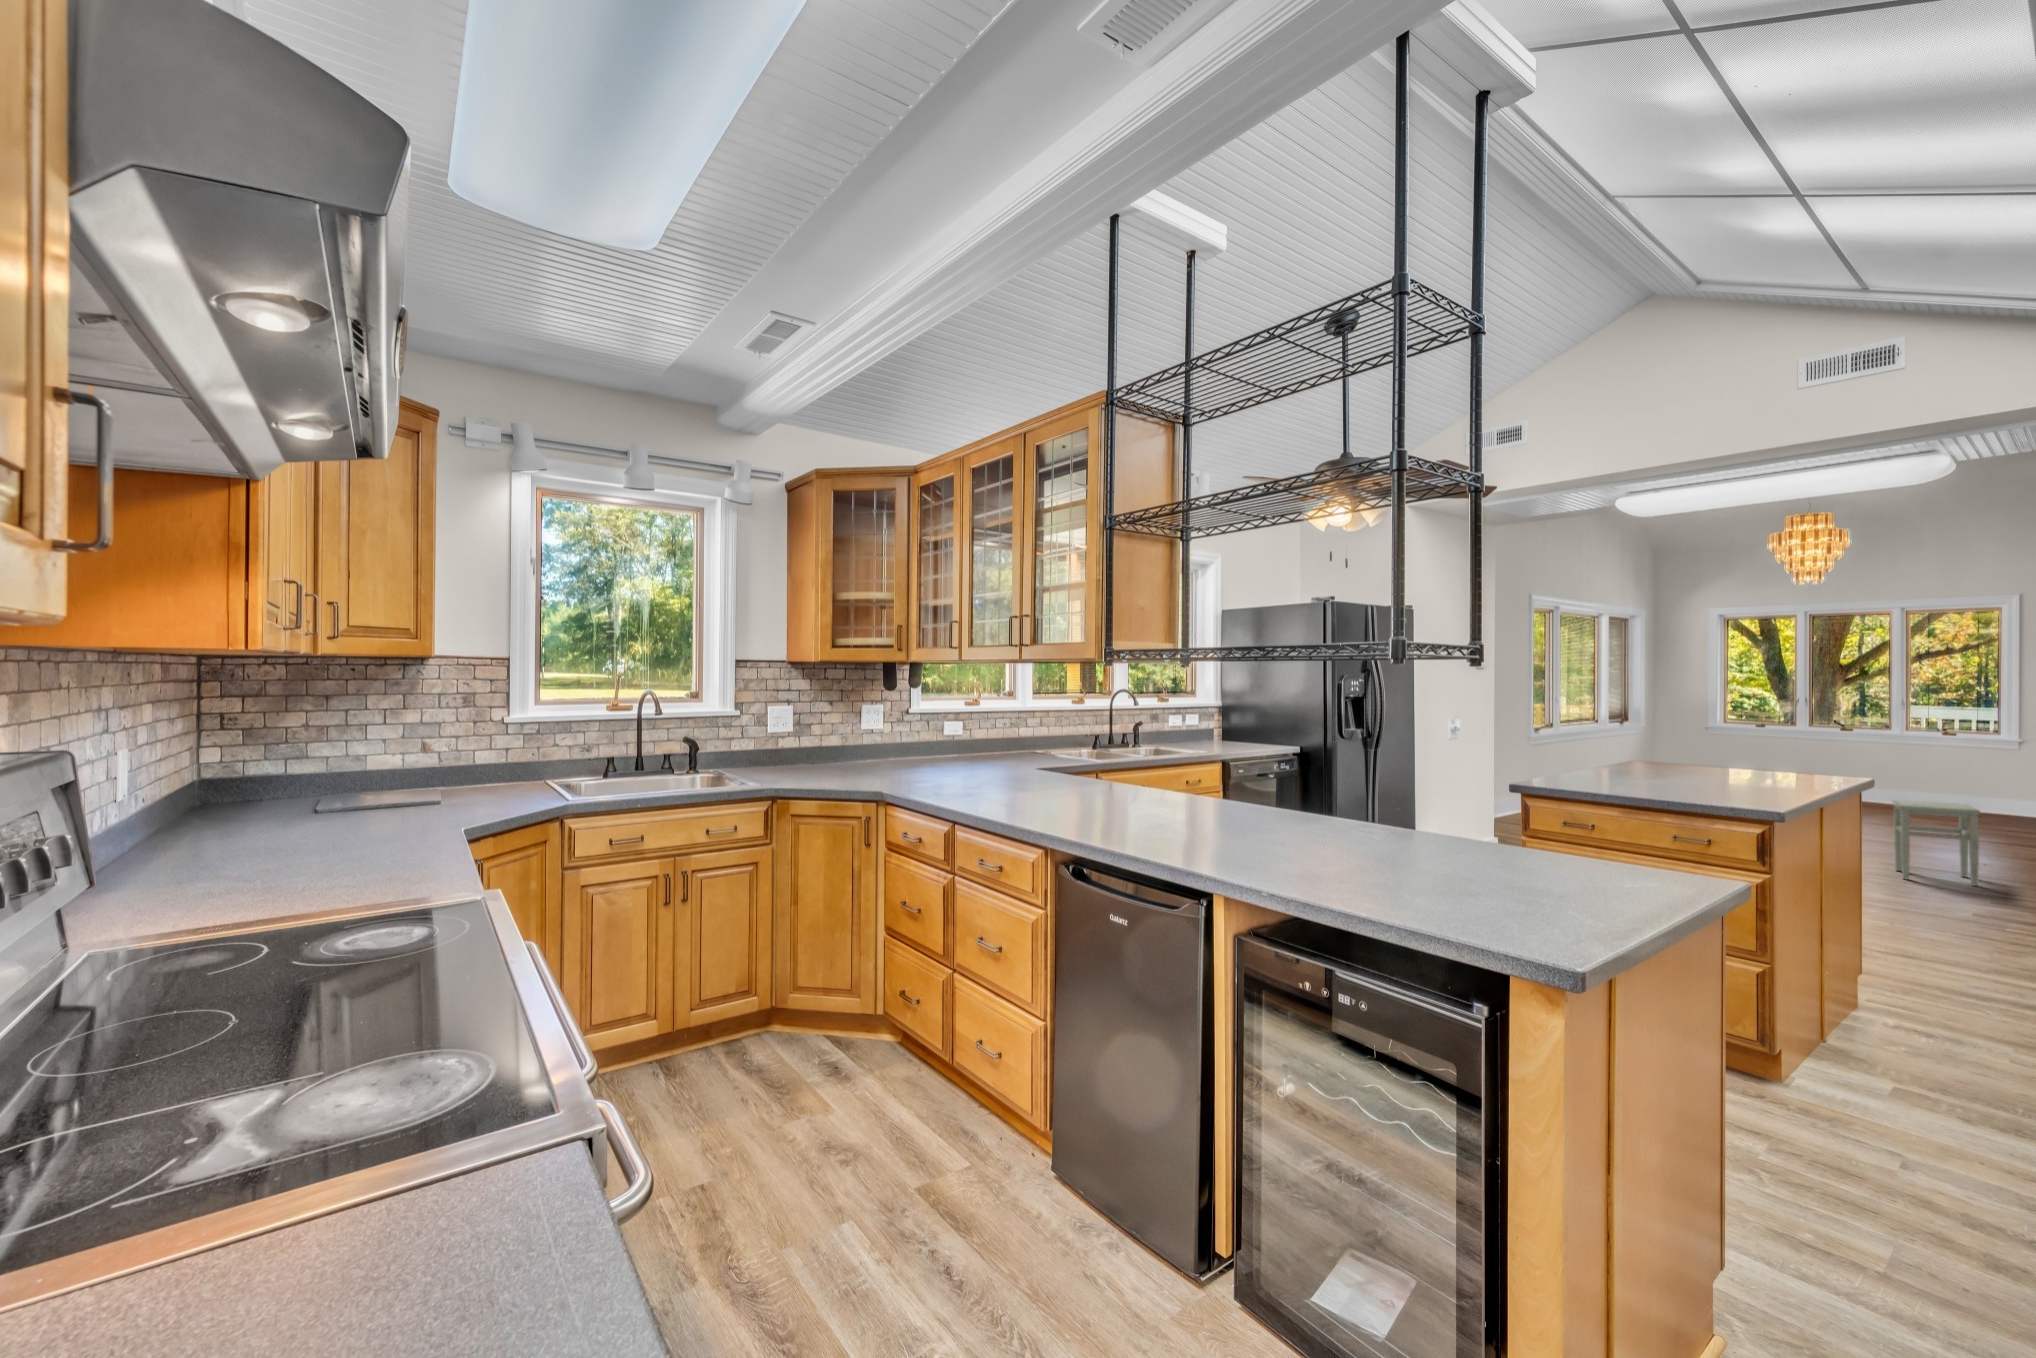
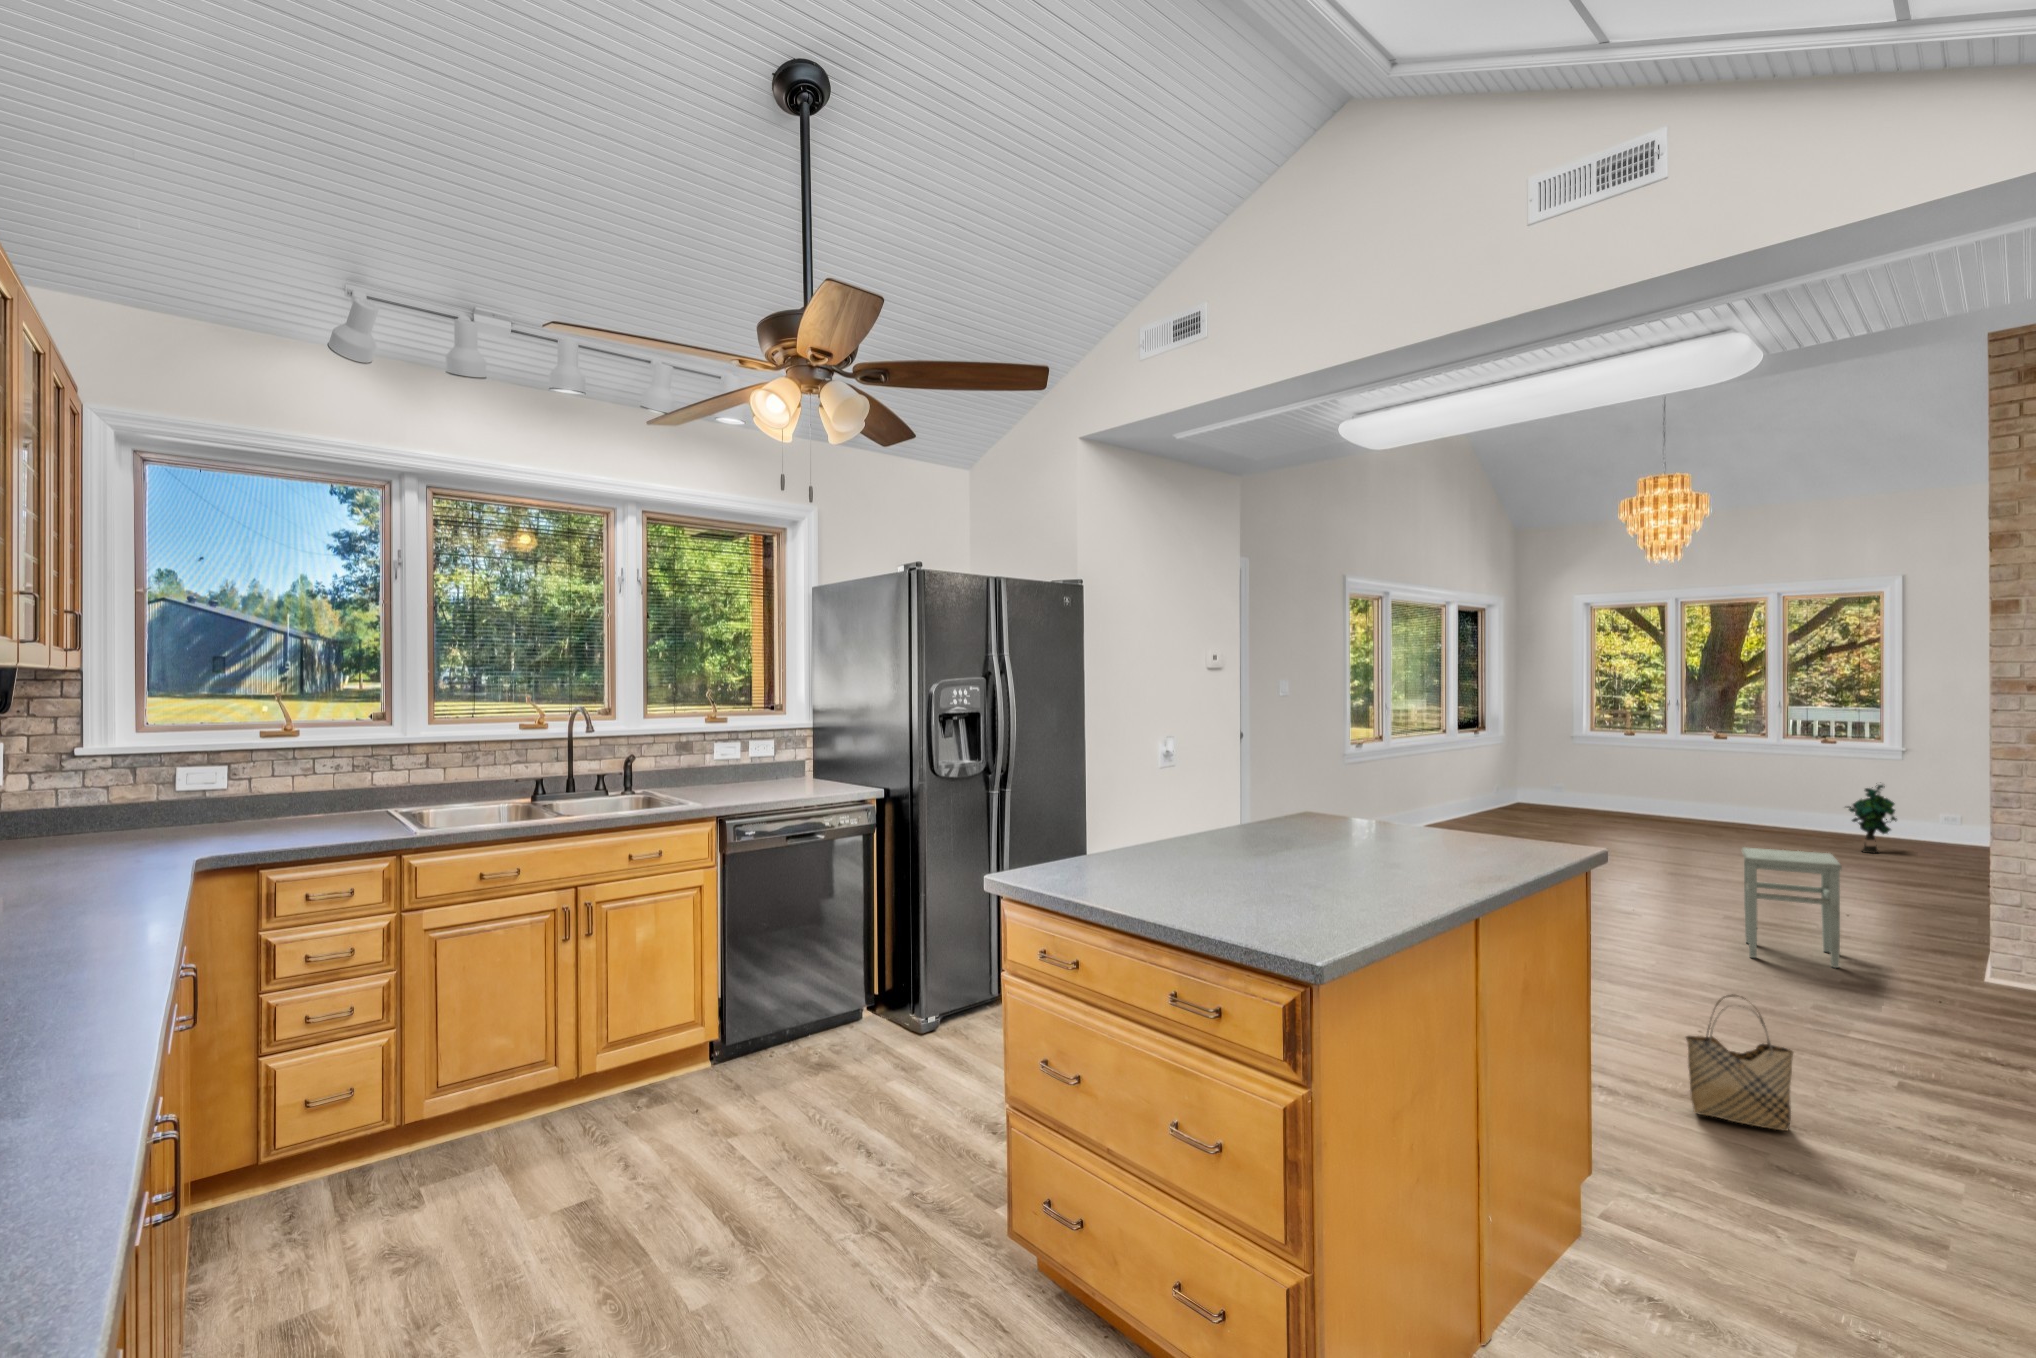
decorative plant: none [1951,759,2002,817] -> present [1847,785,1897,853]
woven basket: none [1896,880,1978,965] -> present [1686,995,1793,1131]

